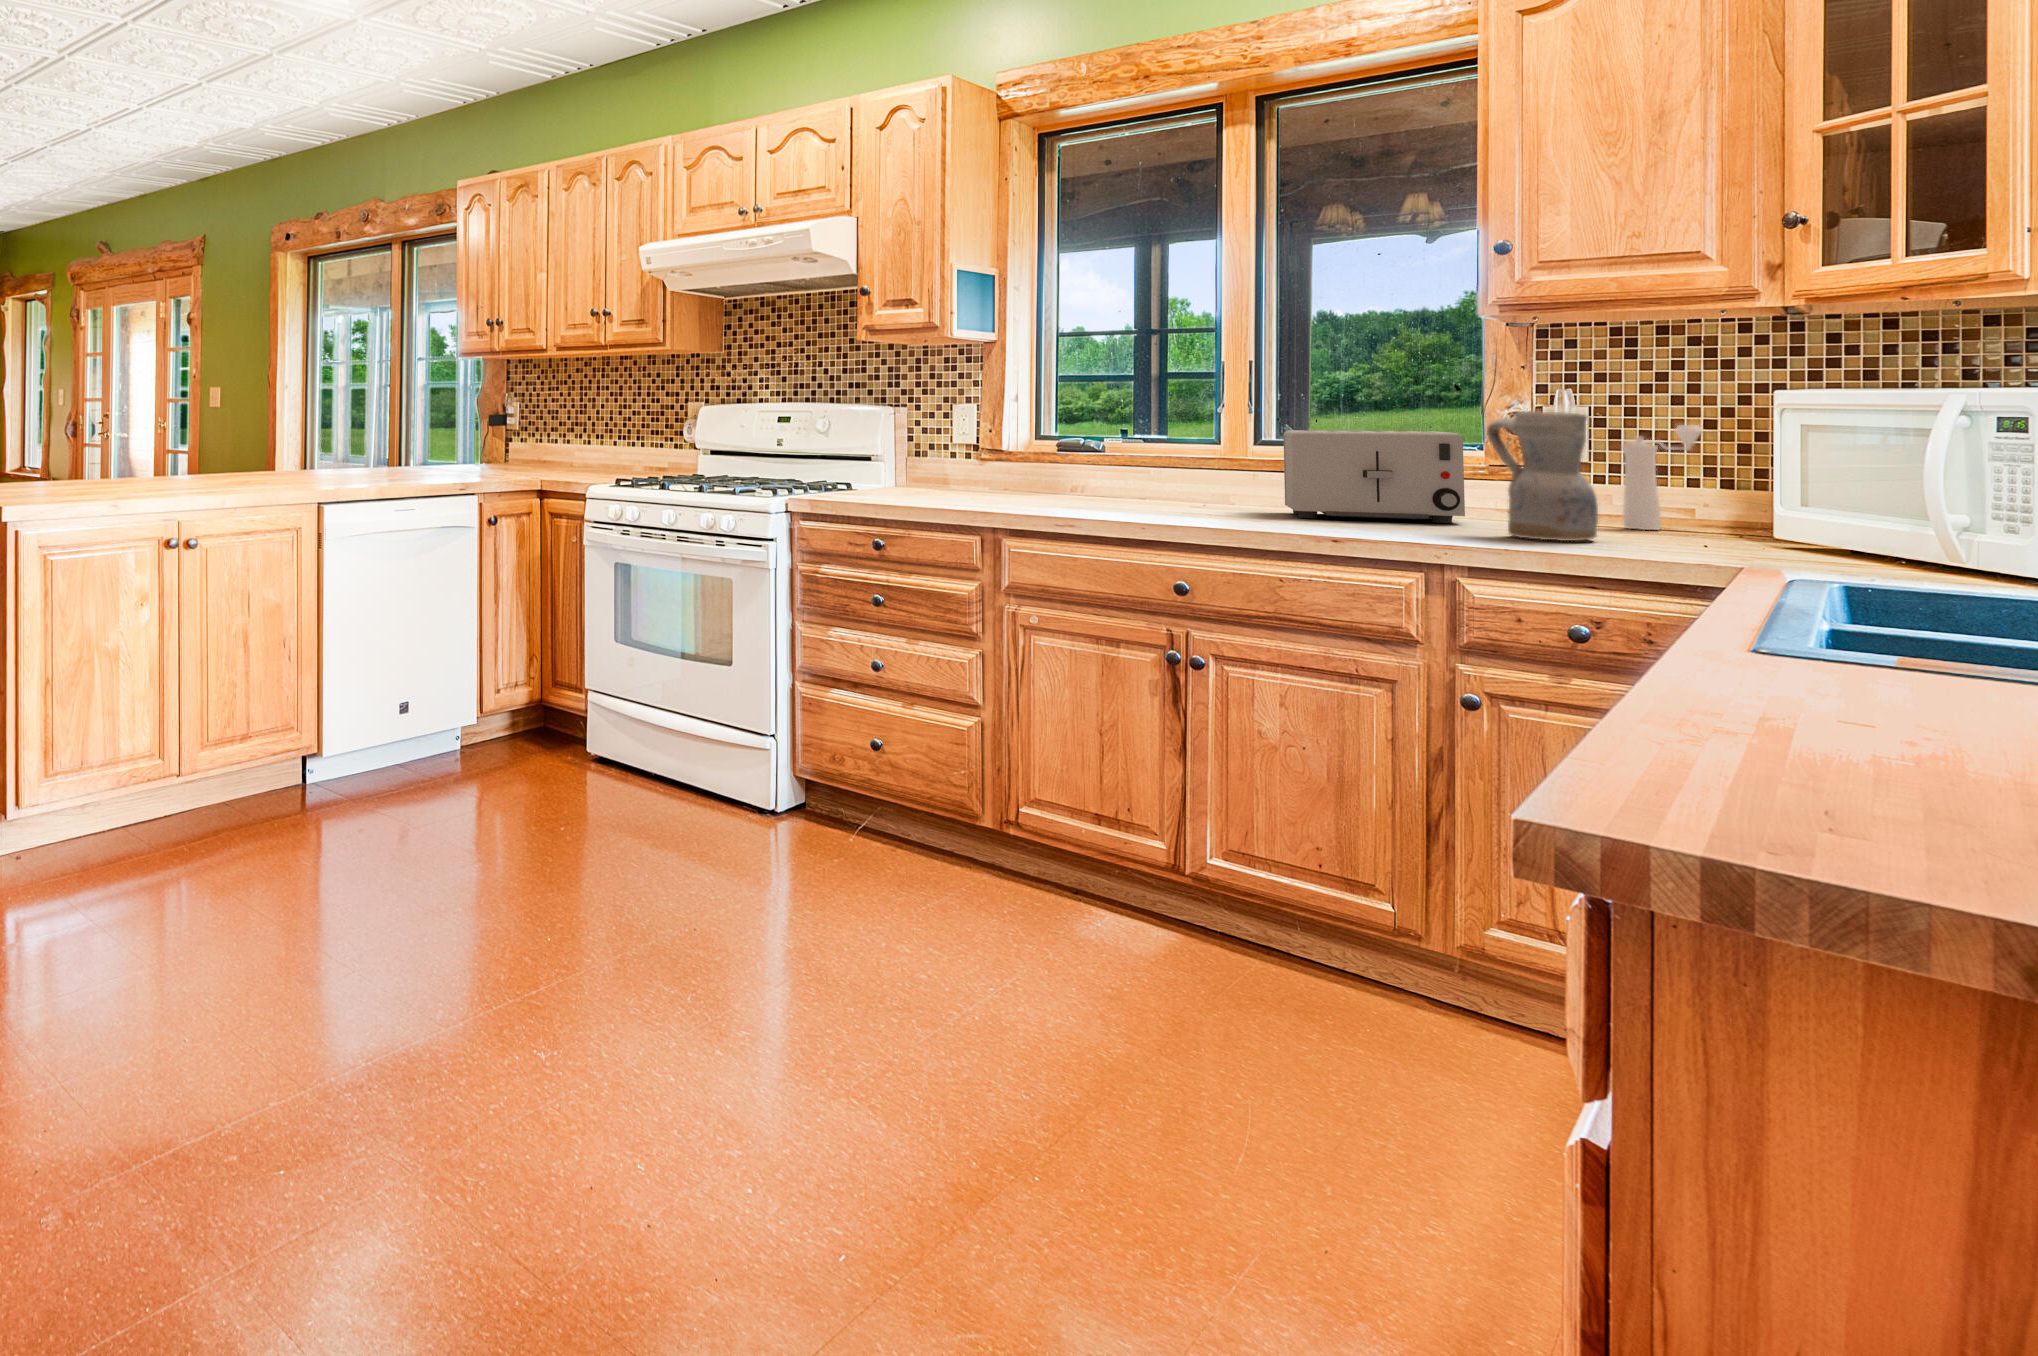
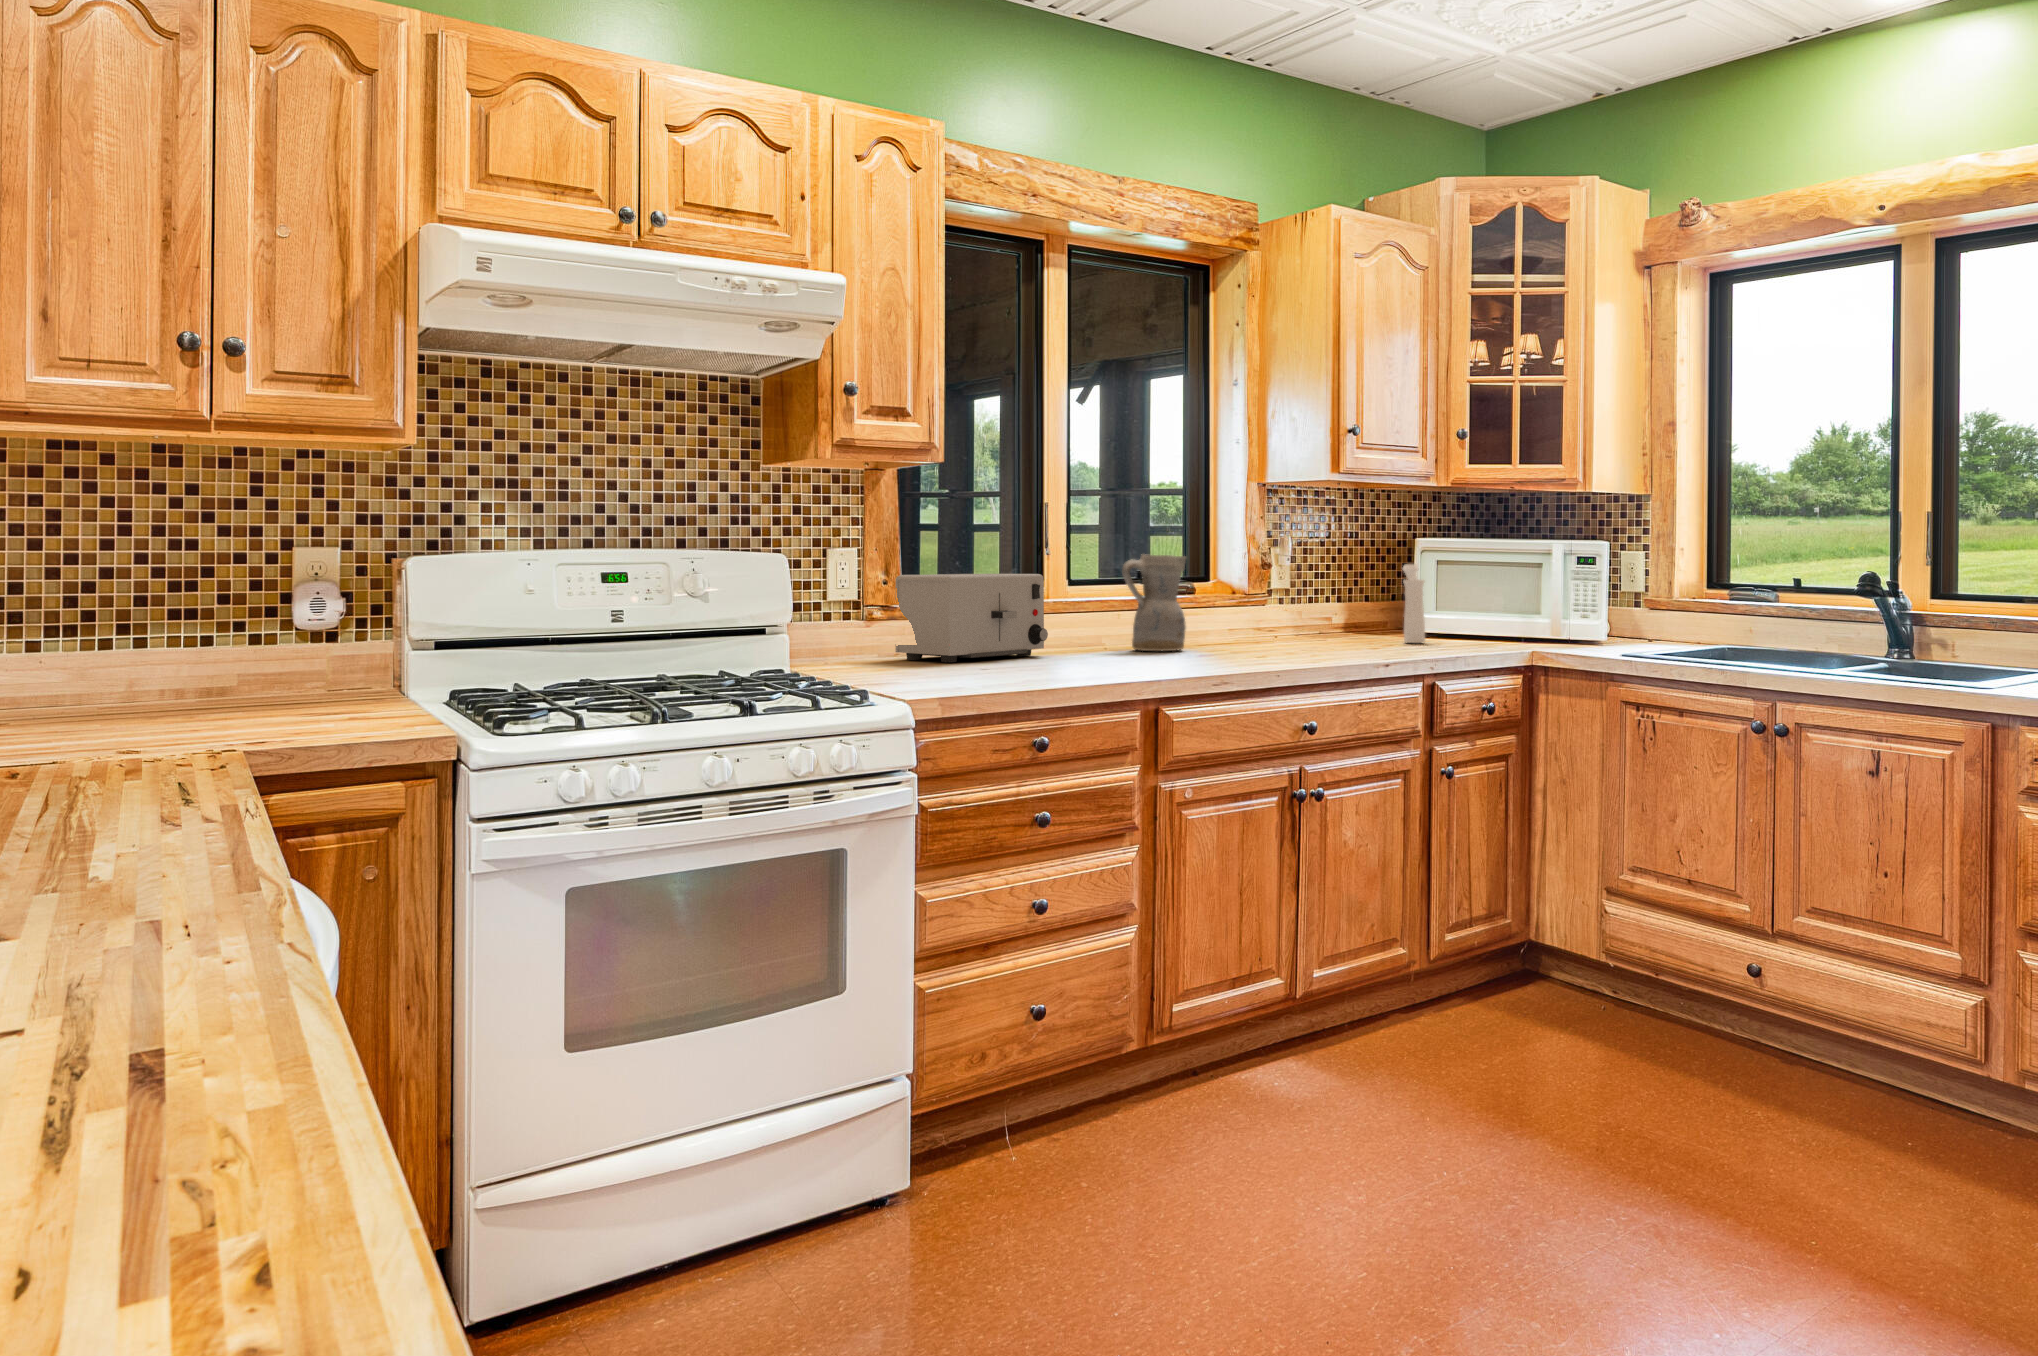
ceramic pitcher: present [1487,411,1598,541] -> present [1122,554,1186,651]
toaster: present [1283,430,1465,523] -> present [896,574,1048,662]

